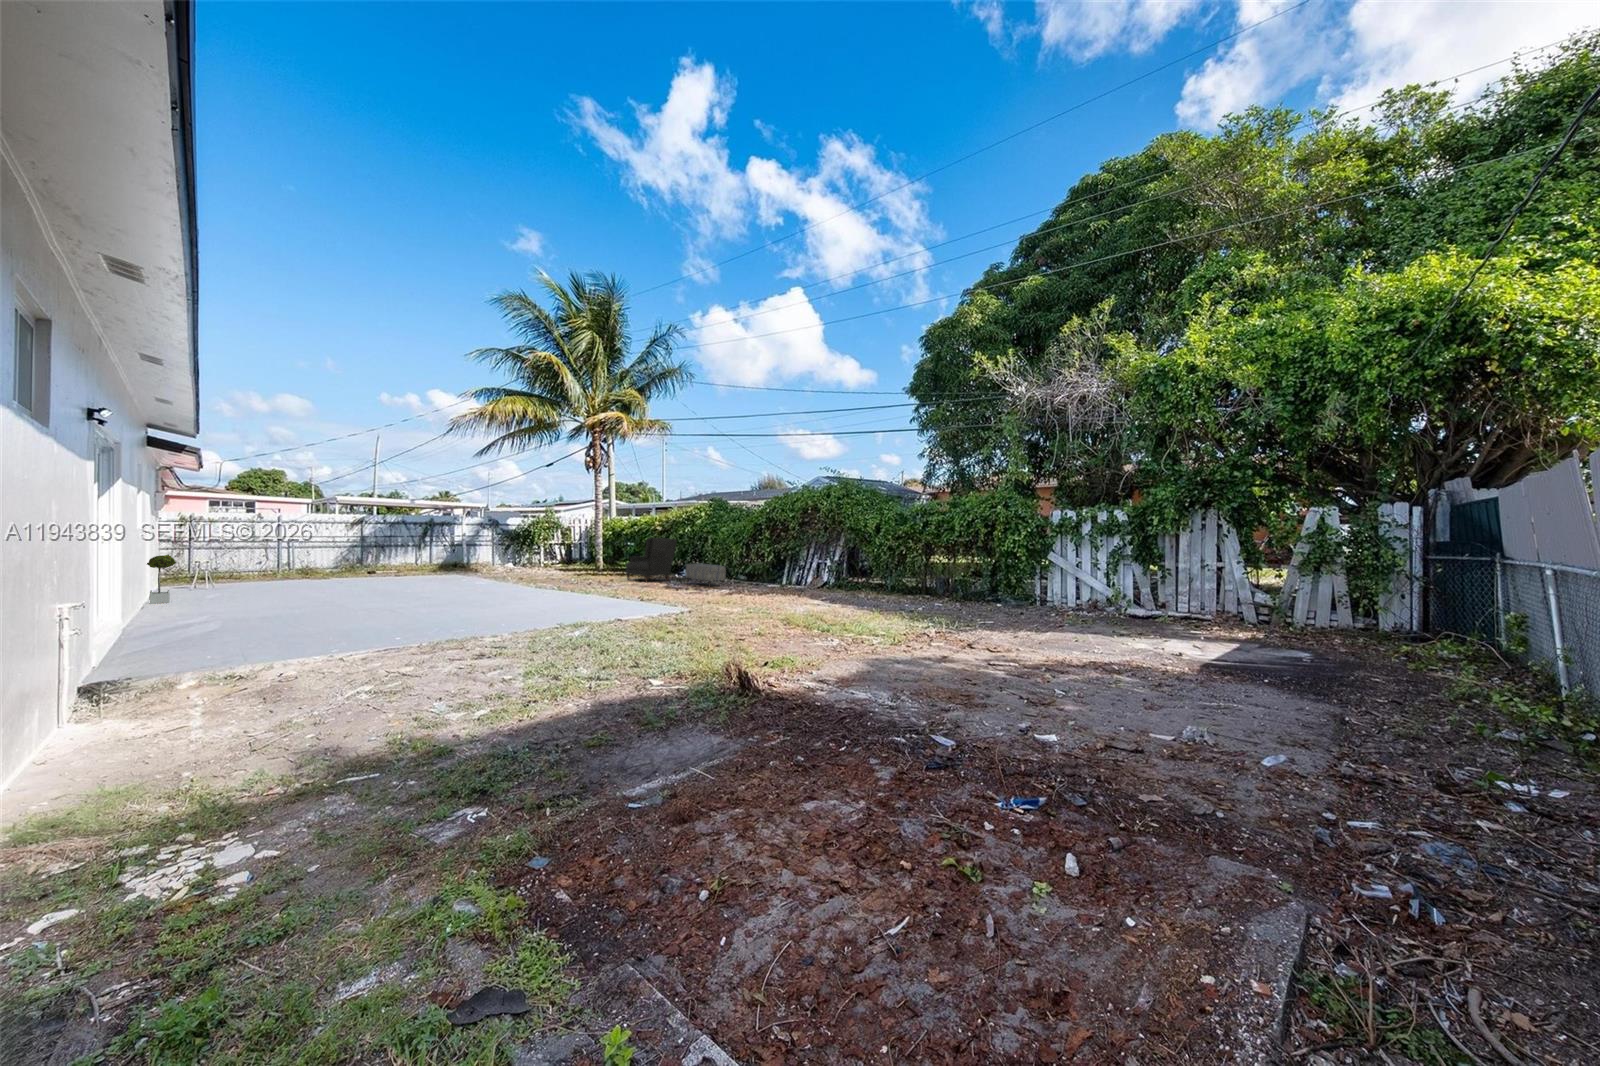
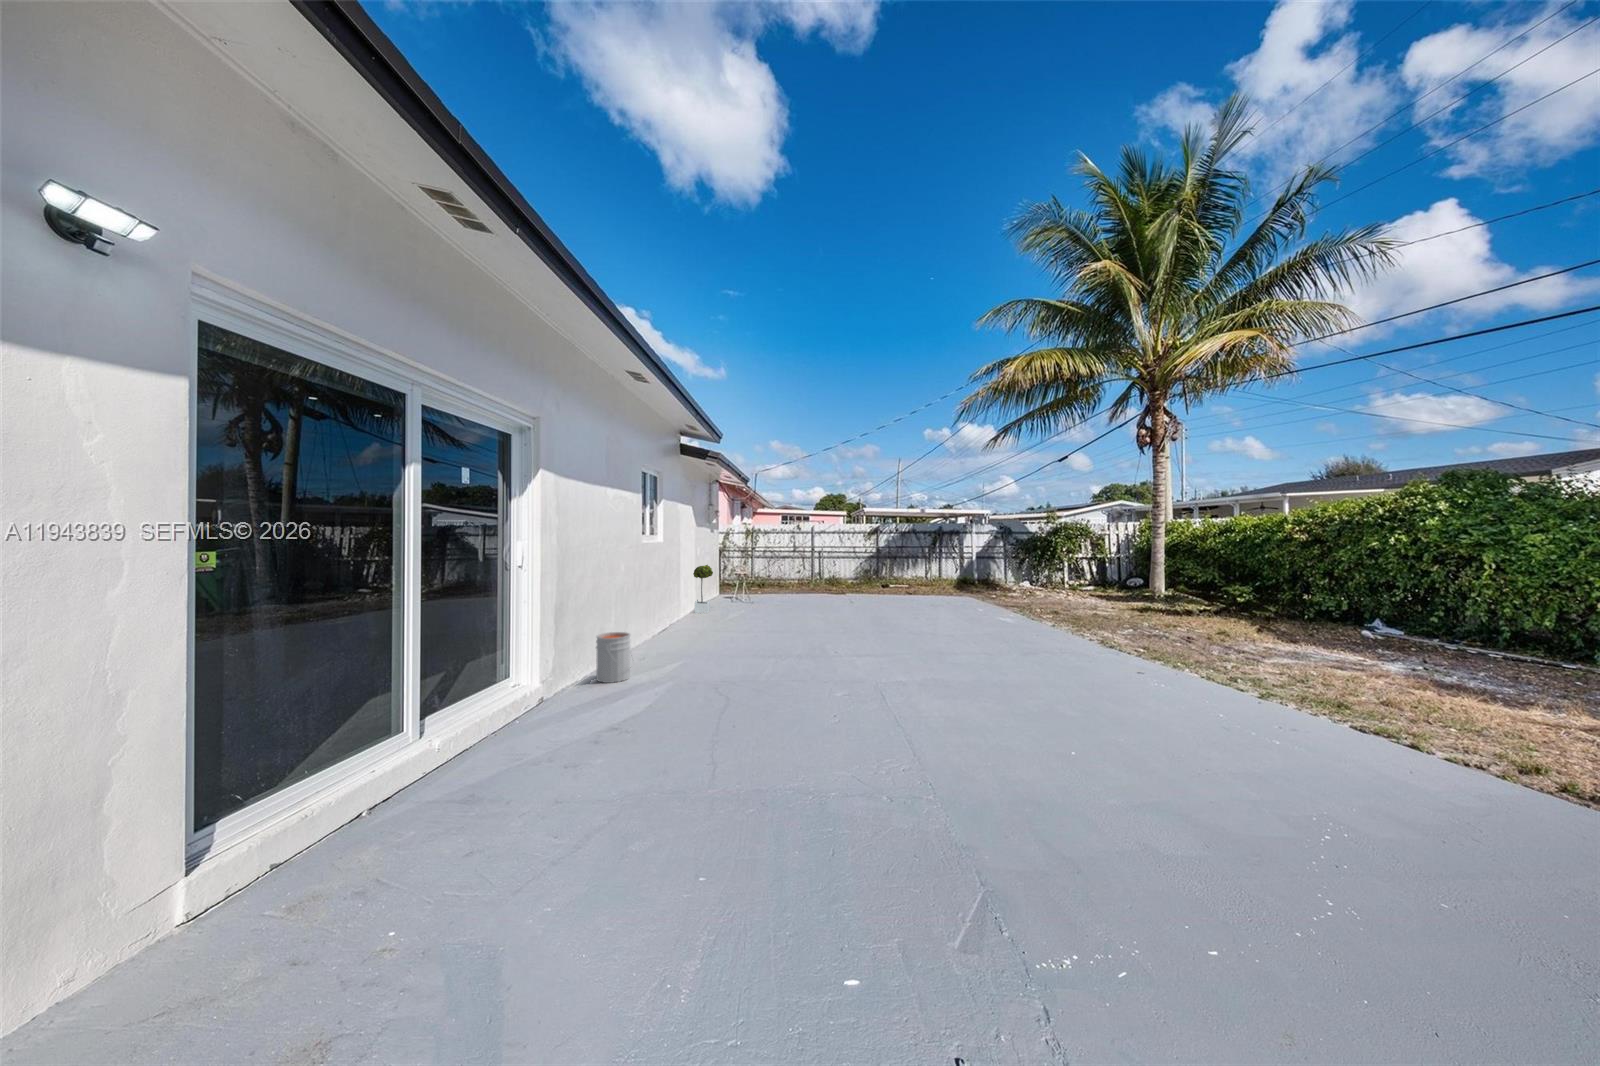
chair: present [625,538,677,582] -> none [1229,551,1351,634]
bench: present [685,564,726,586] -> none [1395,606,1547,668]
bucket: none [134,602,173,639] -> present [596,632,634,683]

